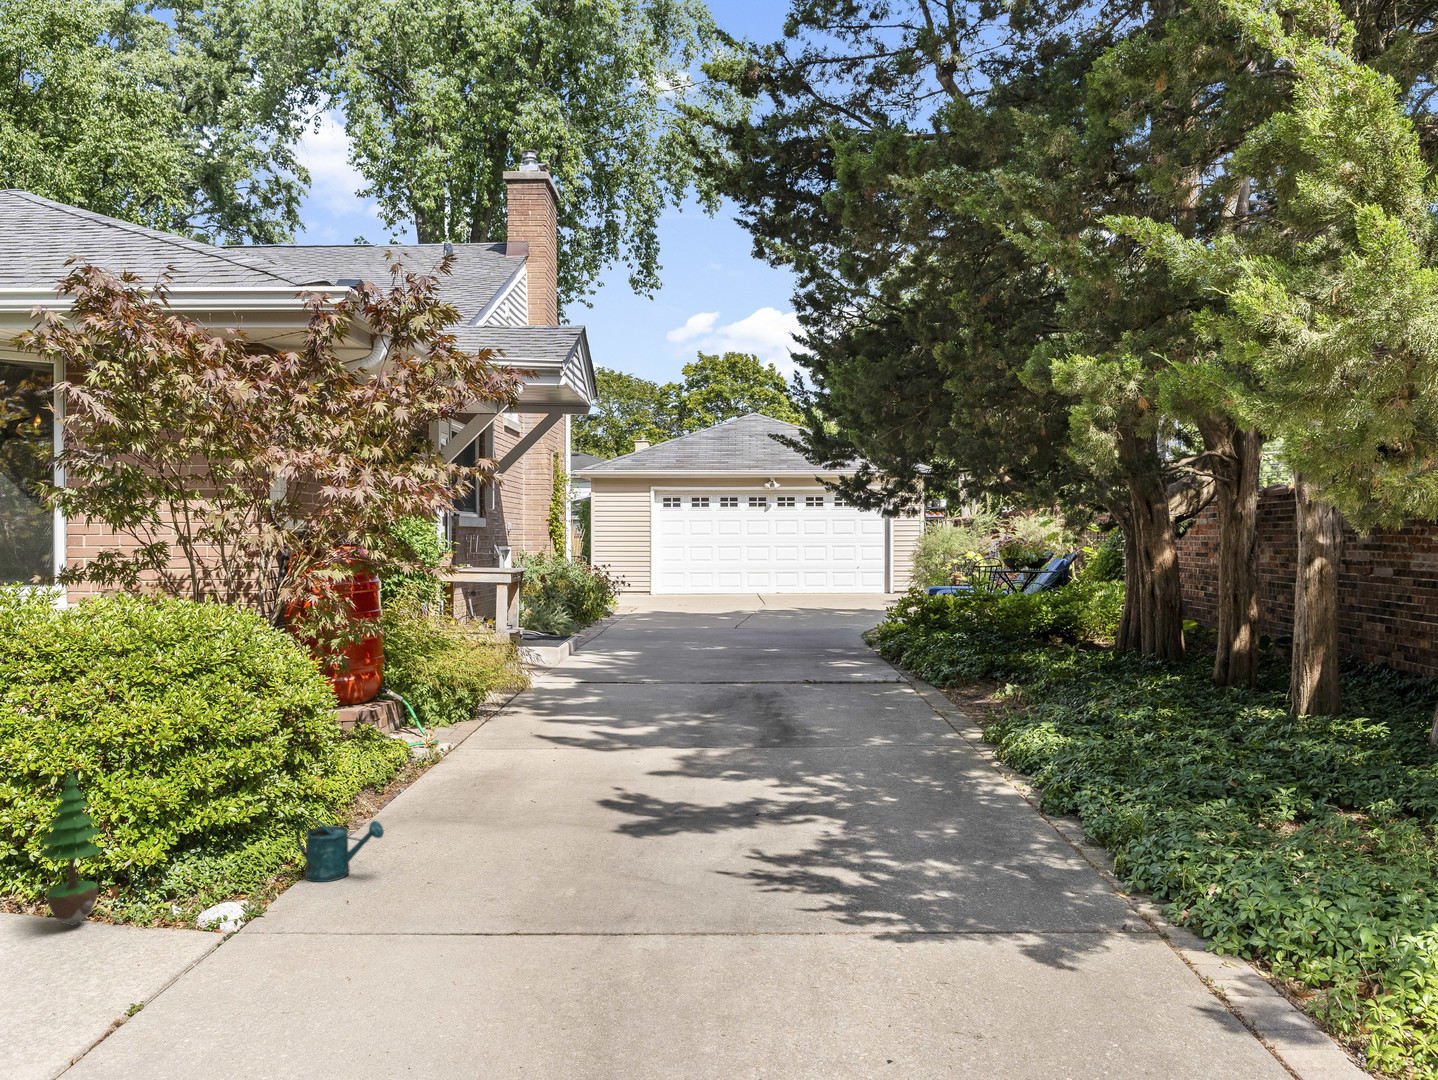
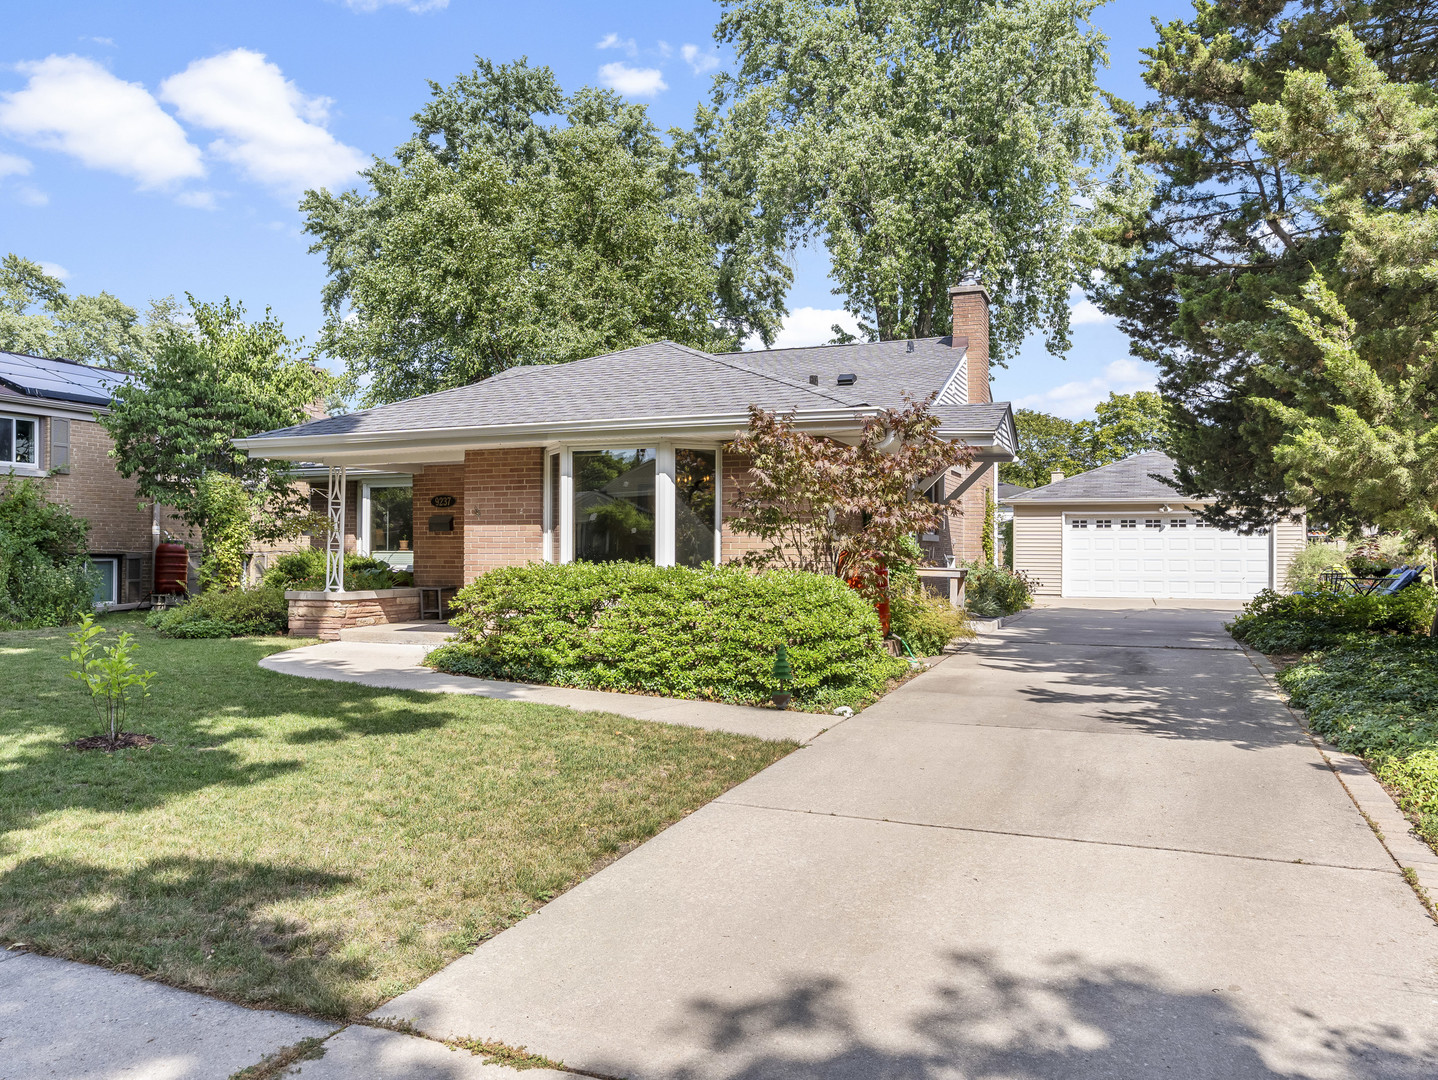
watering can: present [296,818,384,882] -> none [868,678,910,708]

